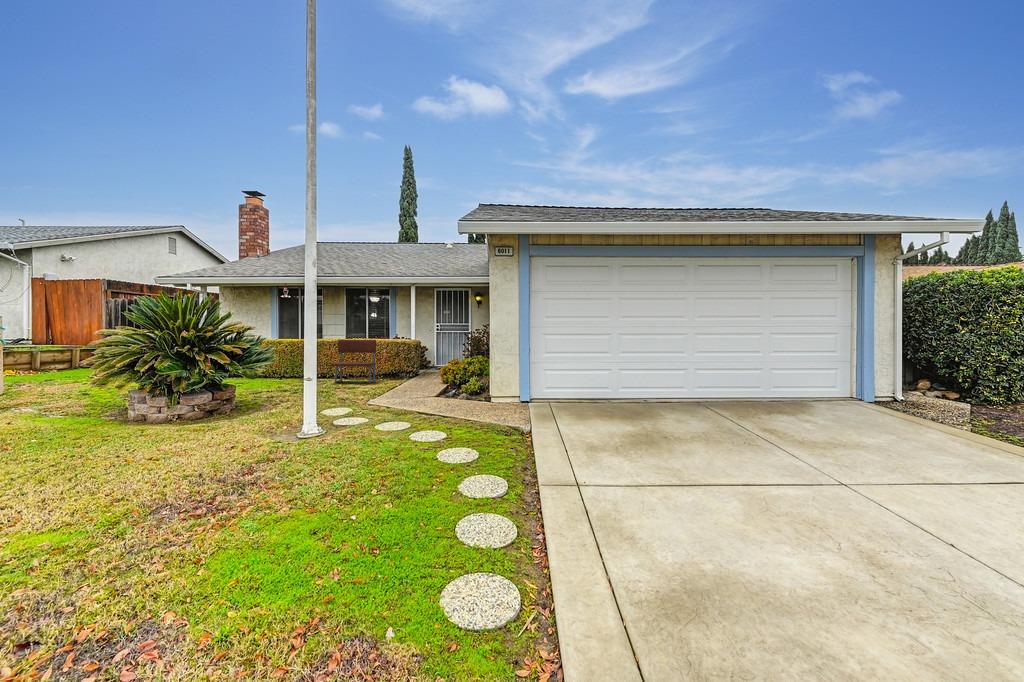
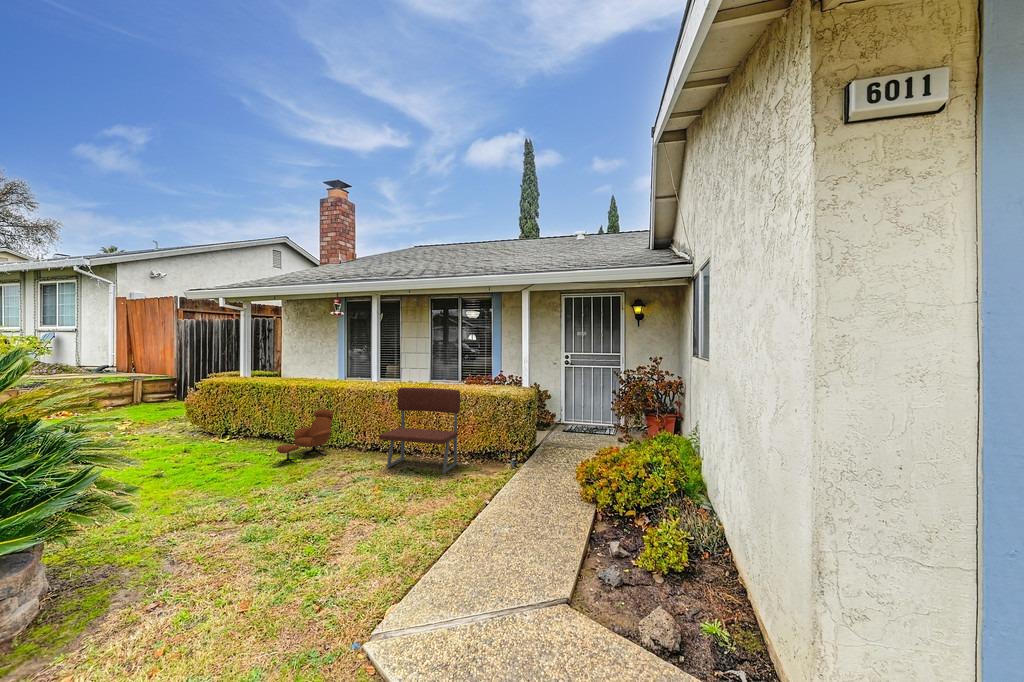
lounge chair: none [263,356,293,385] -> present [277,409,333,466]

